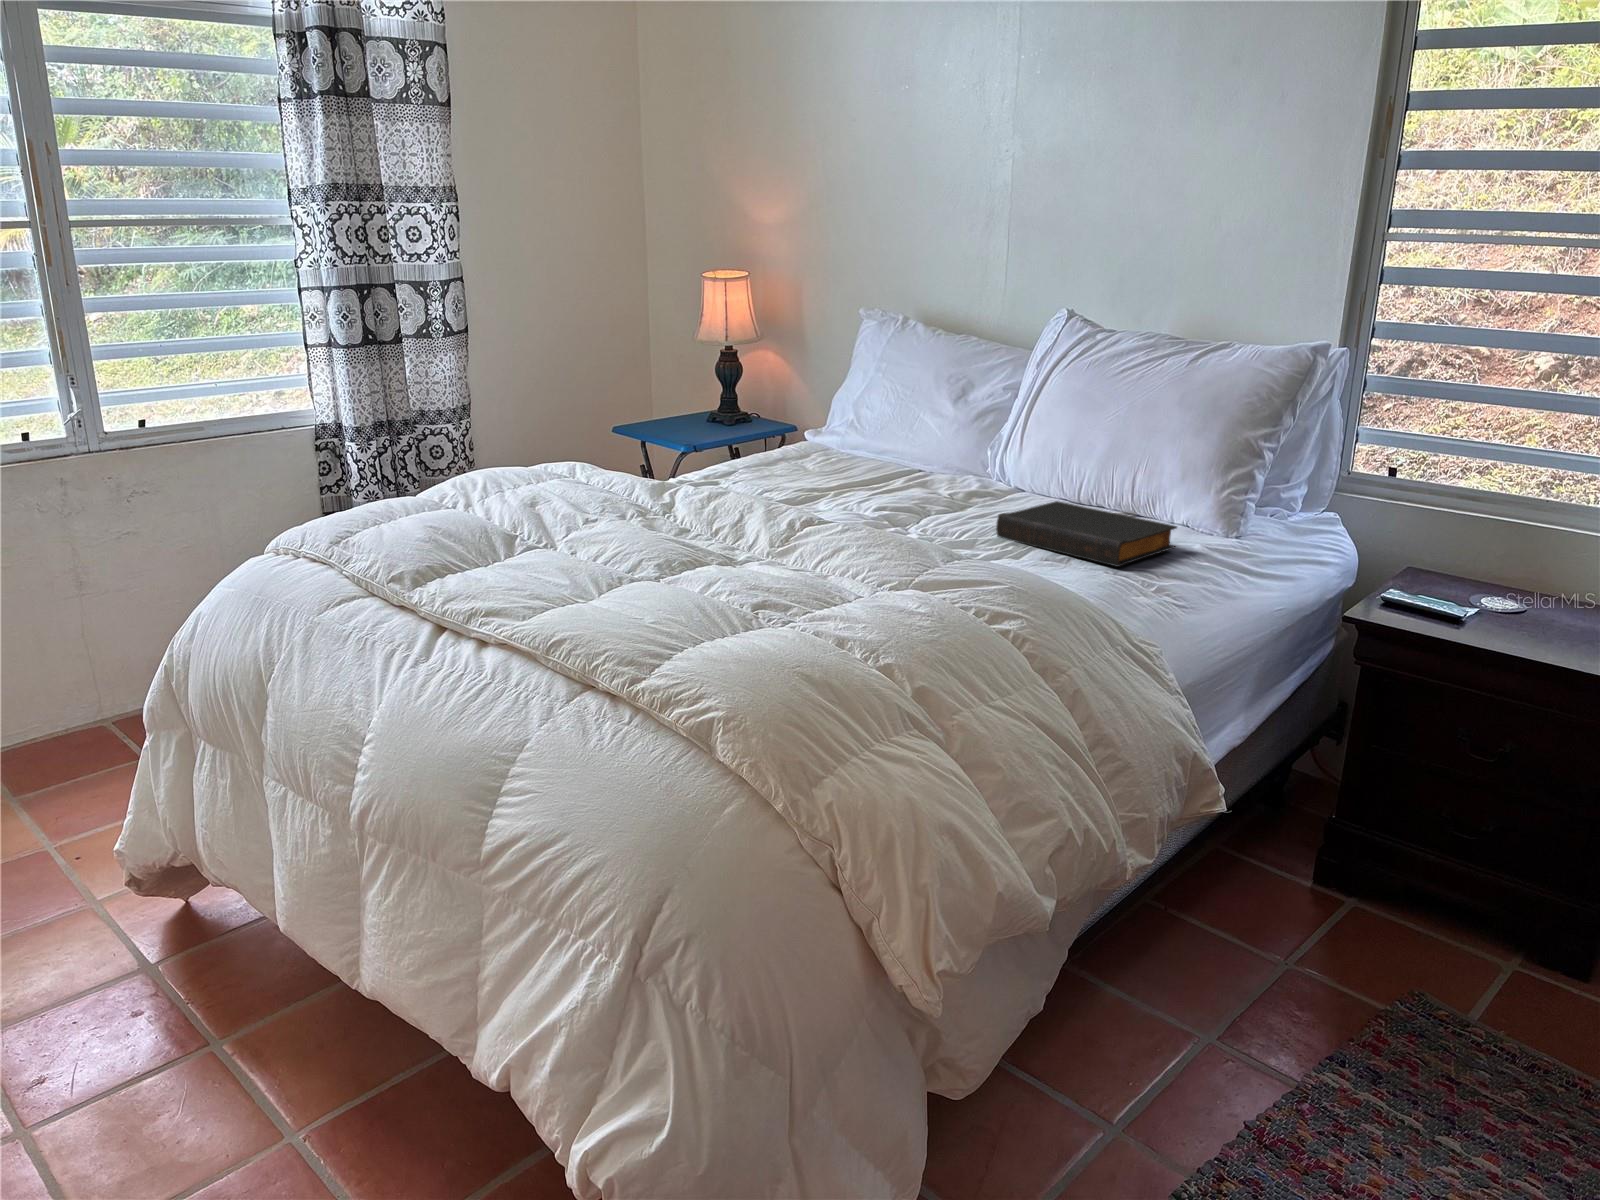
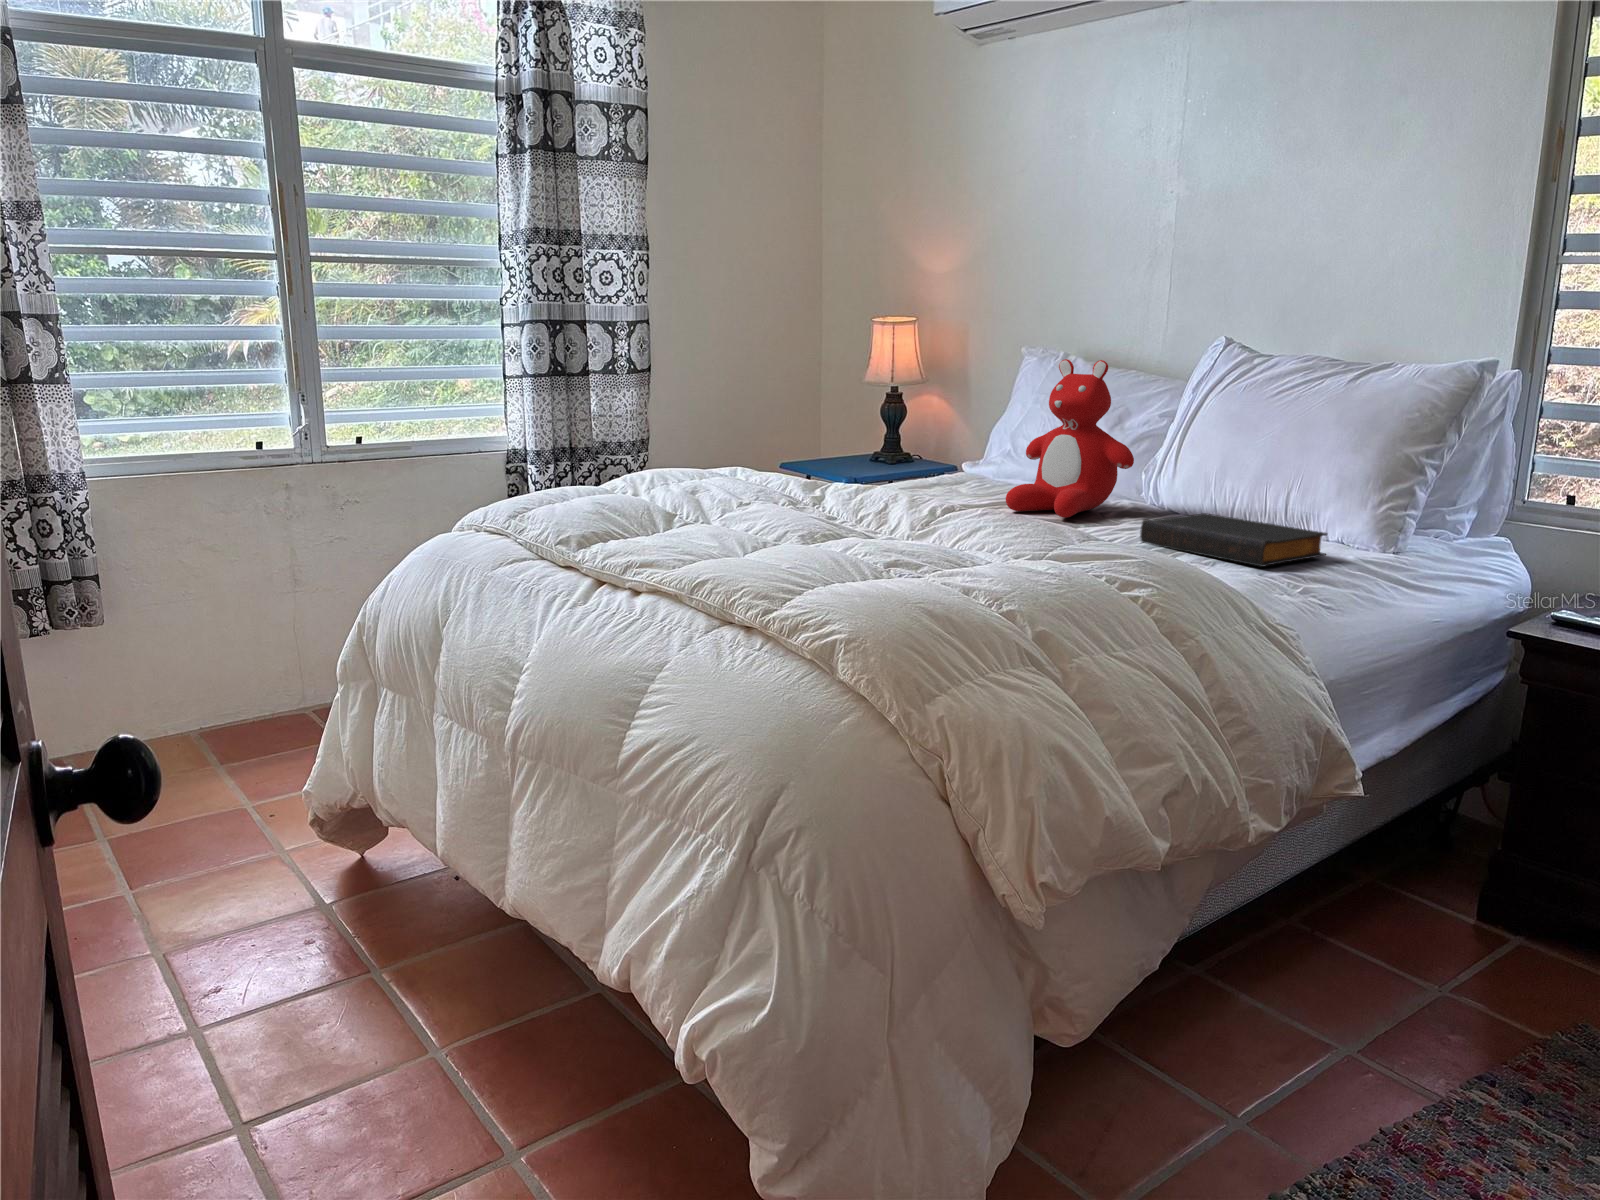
teddy bear: none [858,340,985,507] -> present [1006,359,1134,518]

